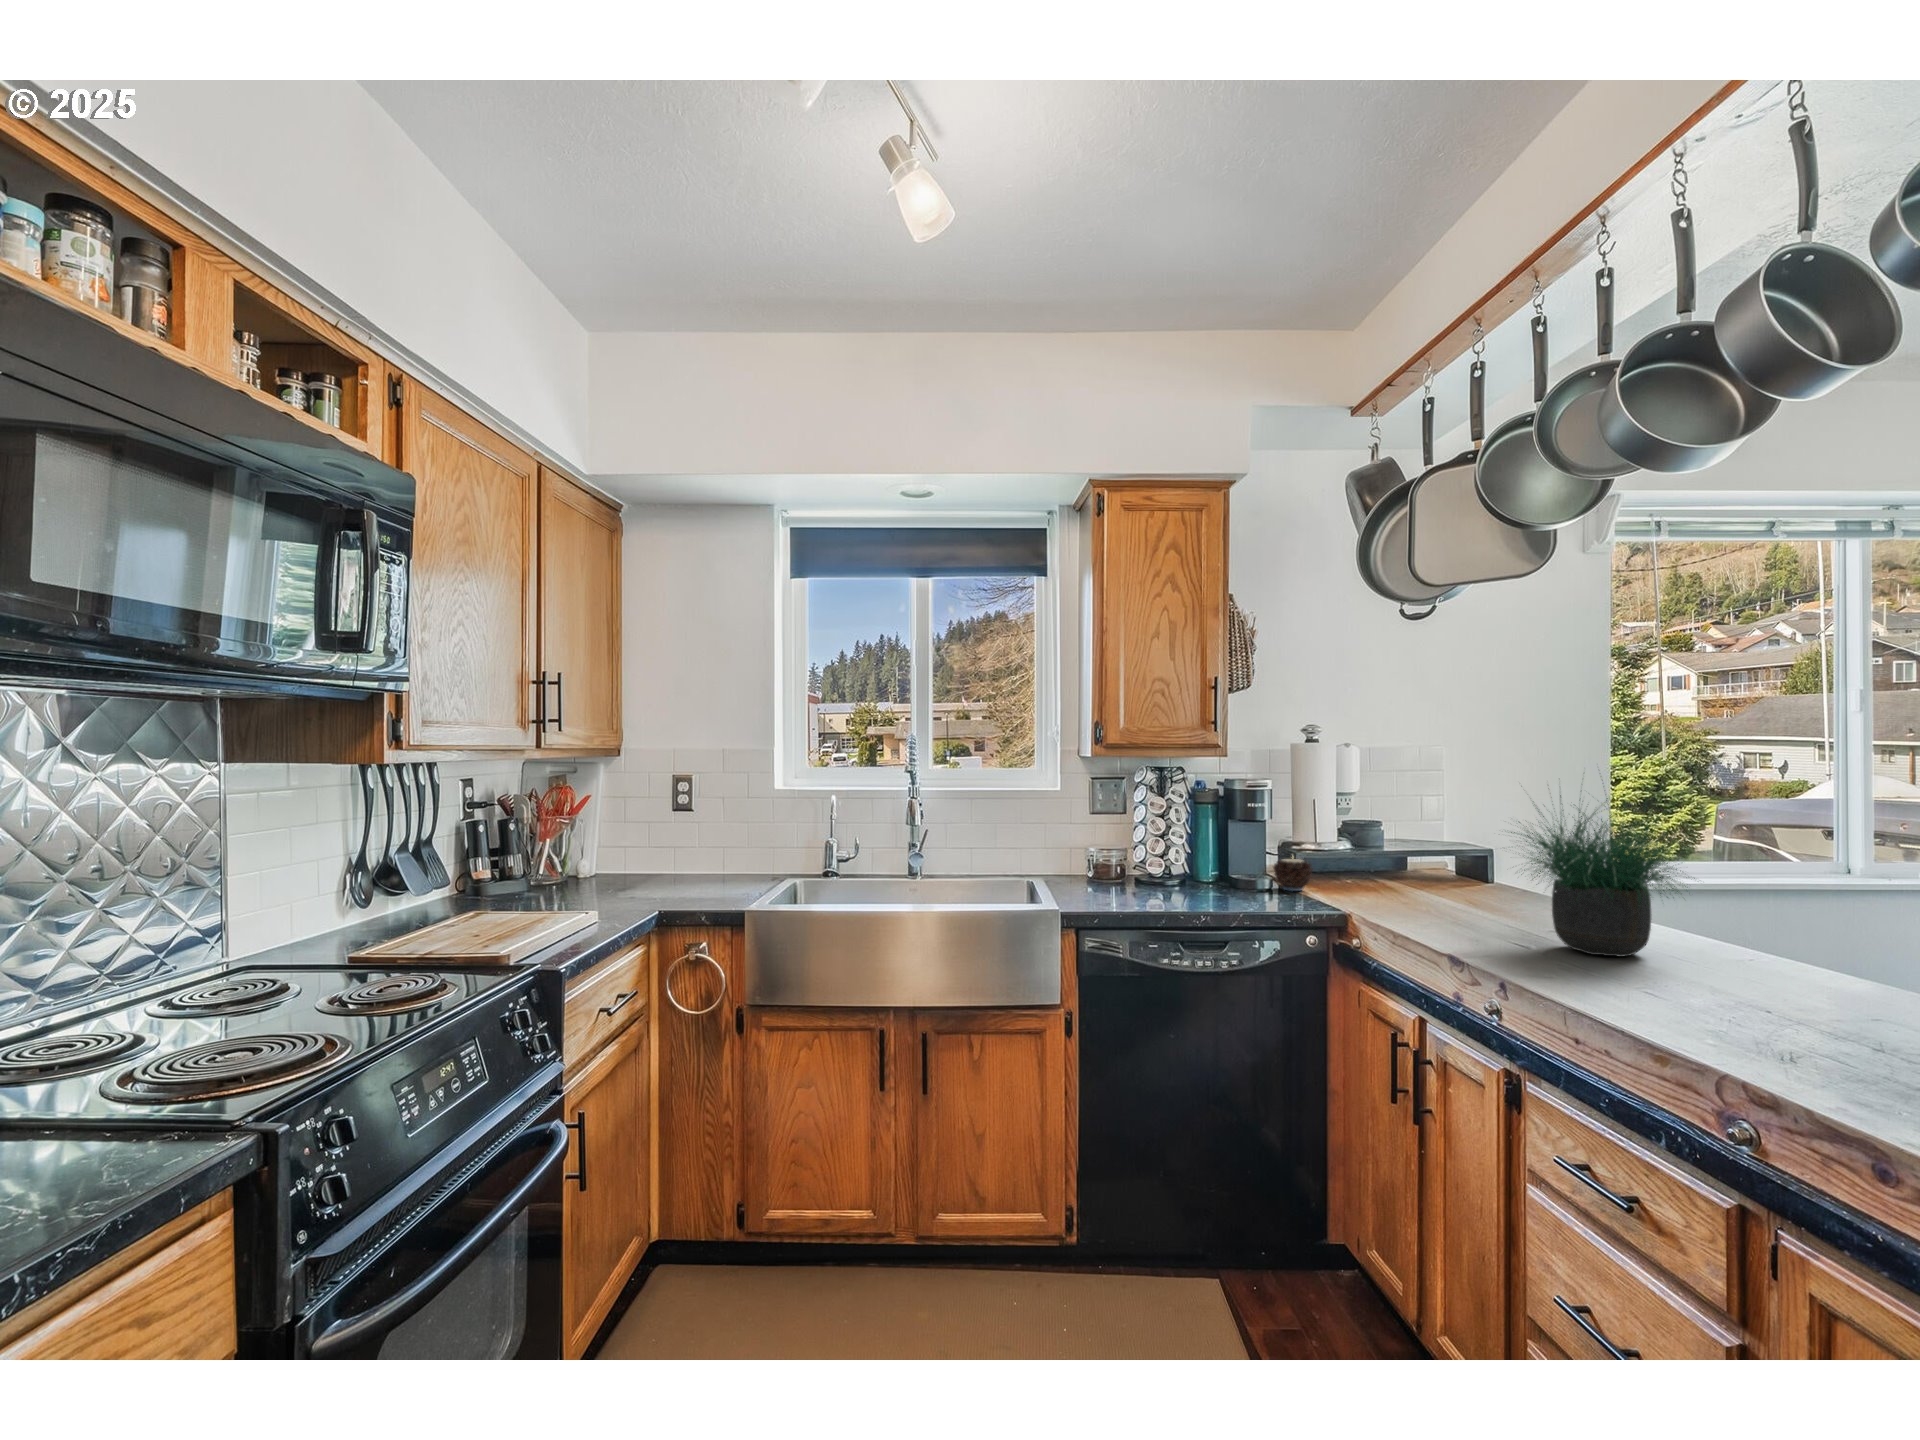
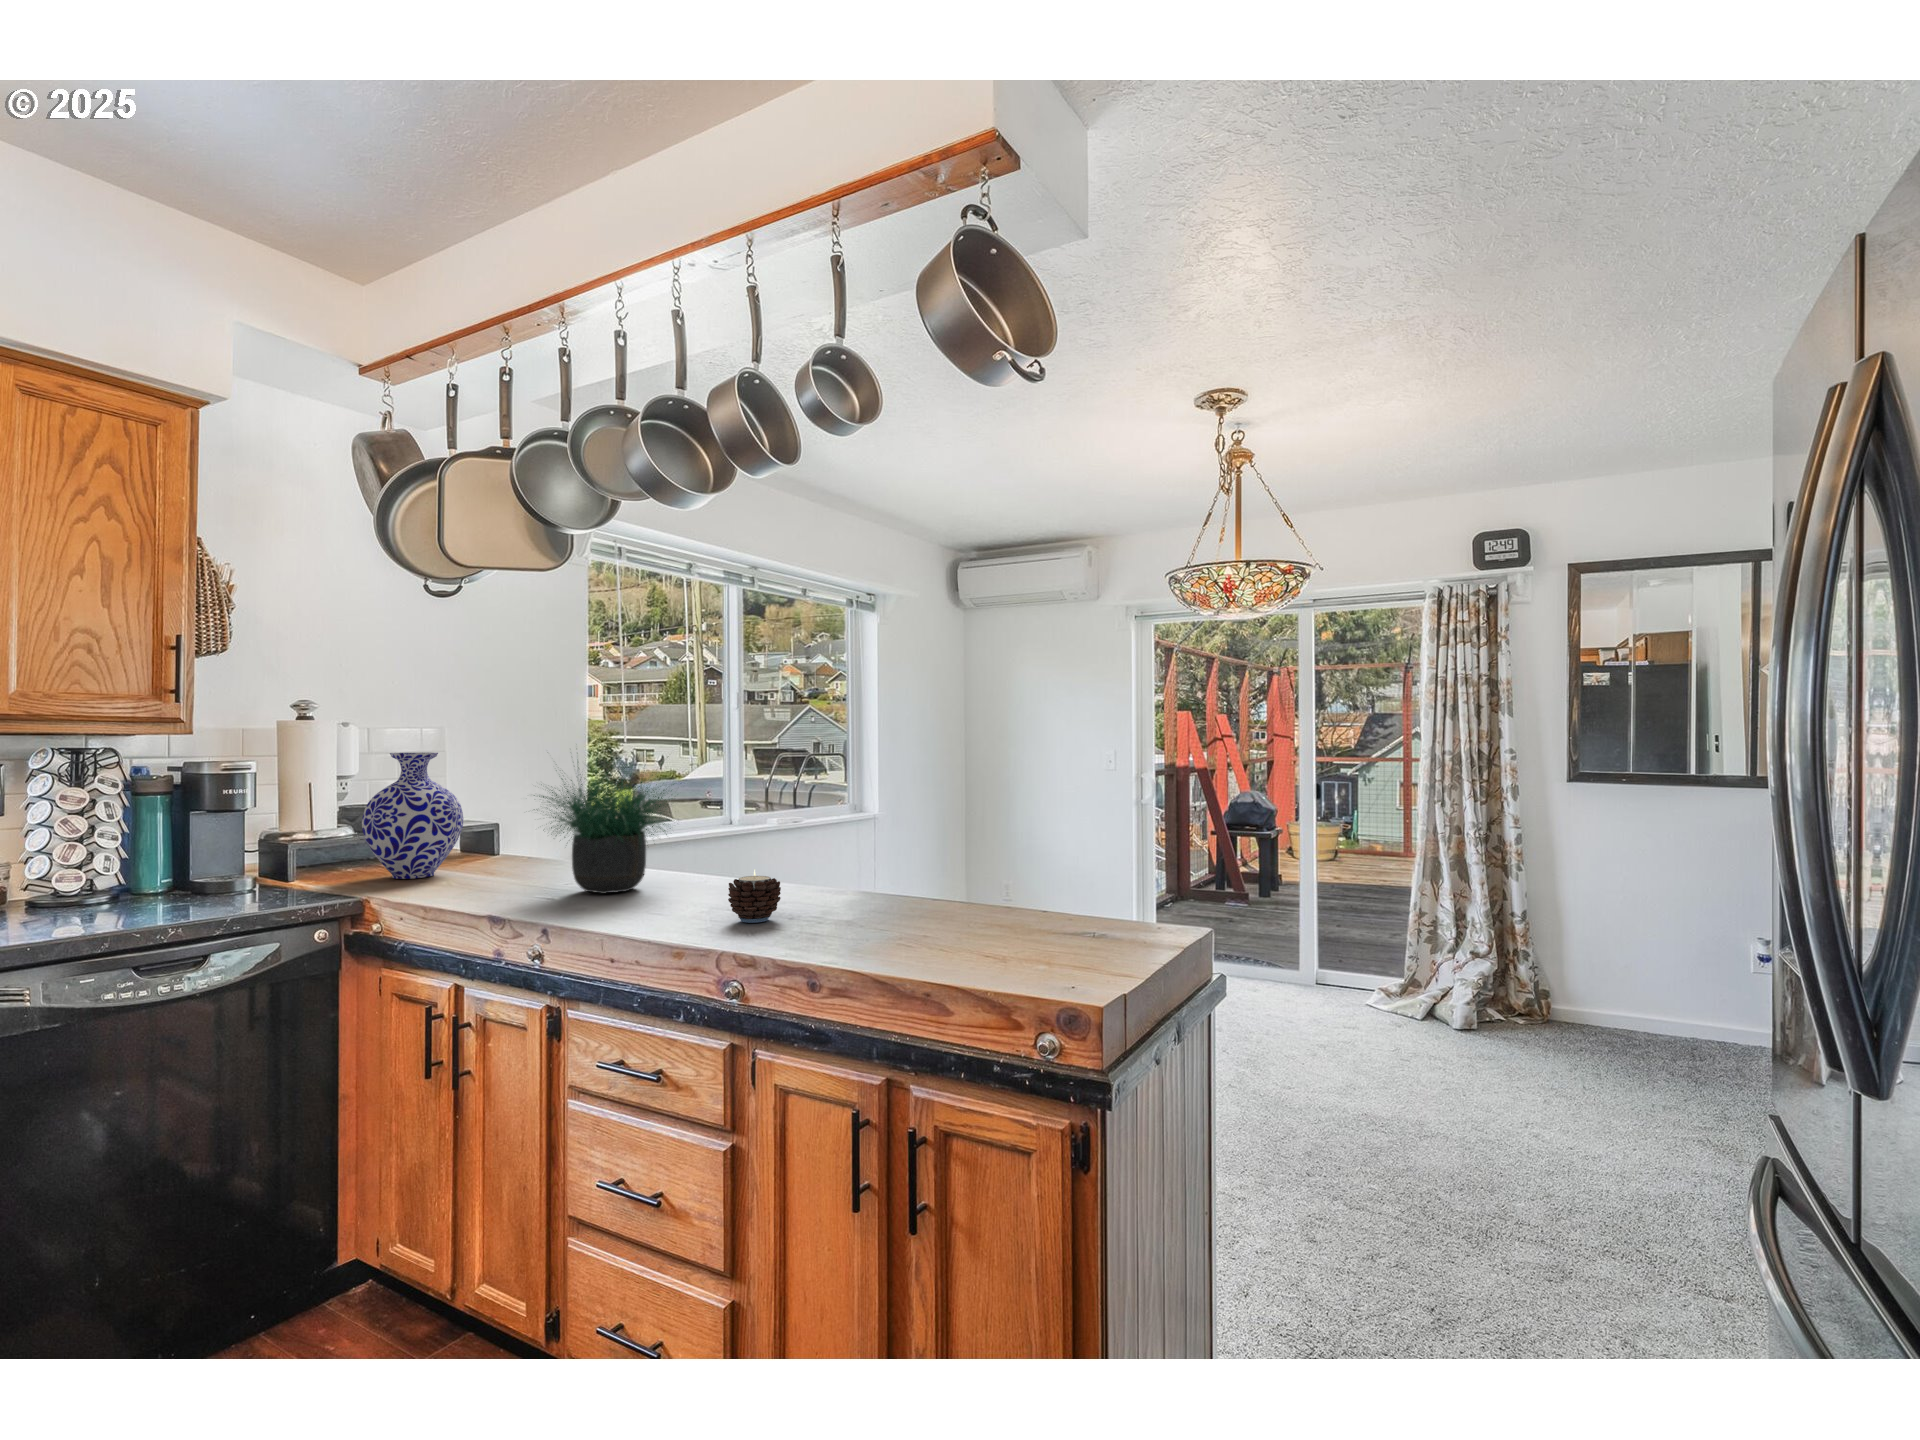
vase: none [1352,775,1447,900] -> present [362,753,463,879]
candle: present [1273,858,1313,891] -> present [728,870,781,923]

